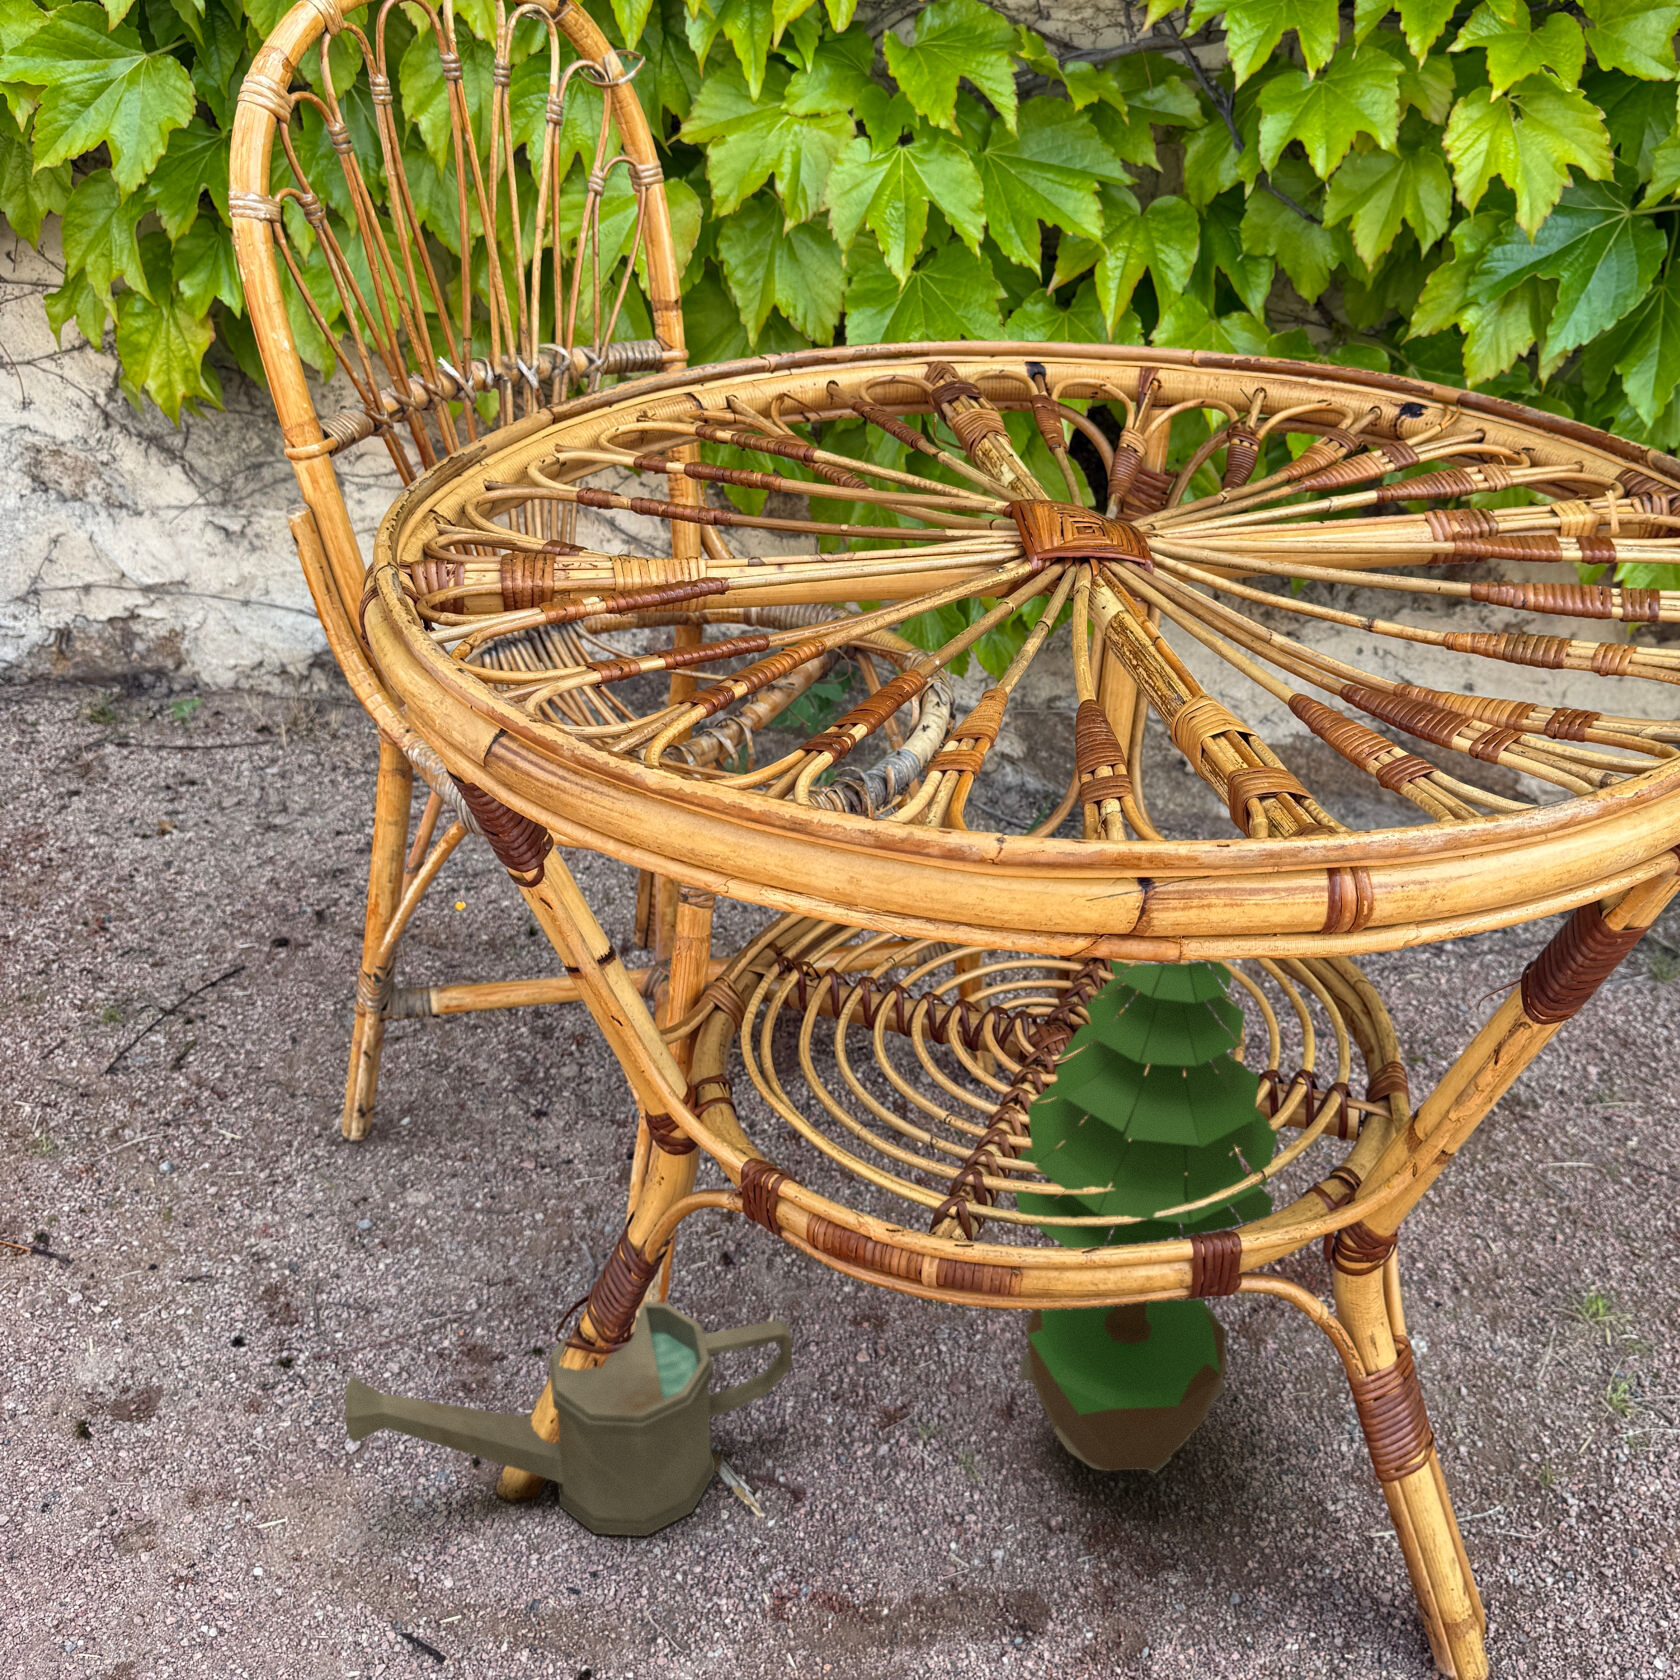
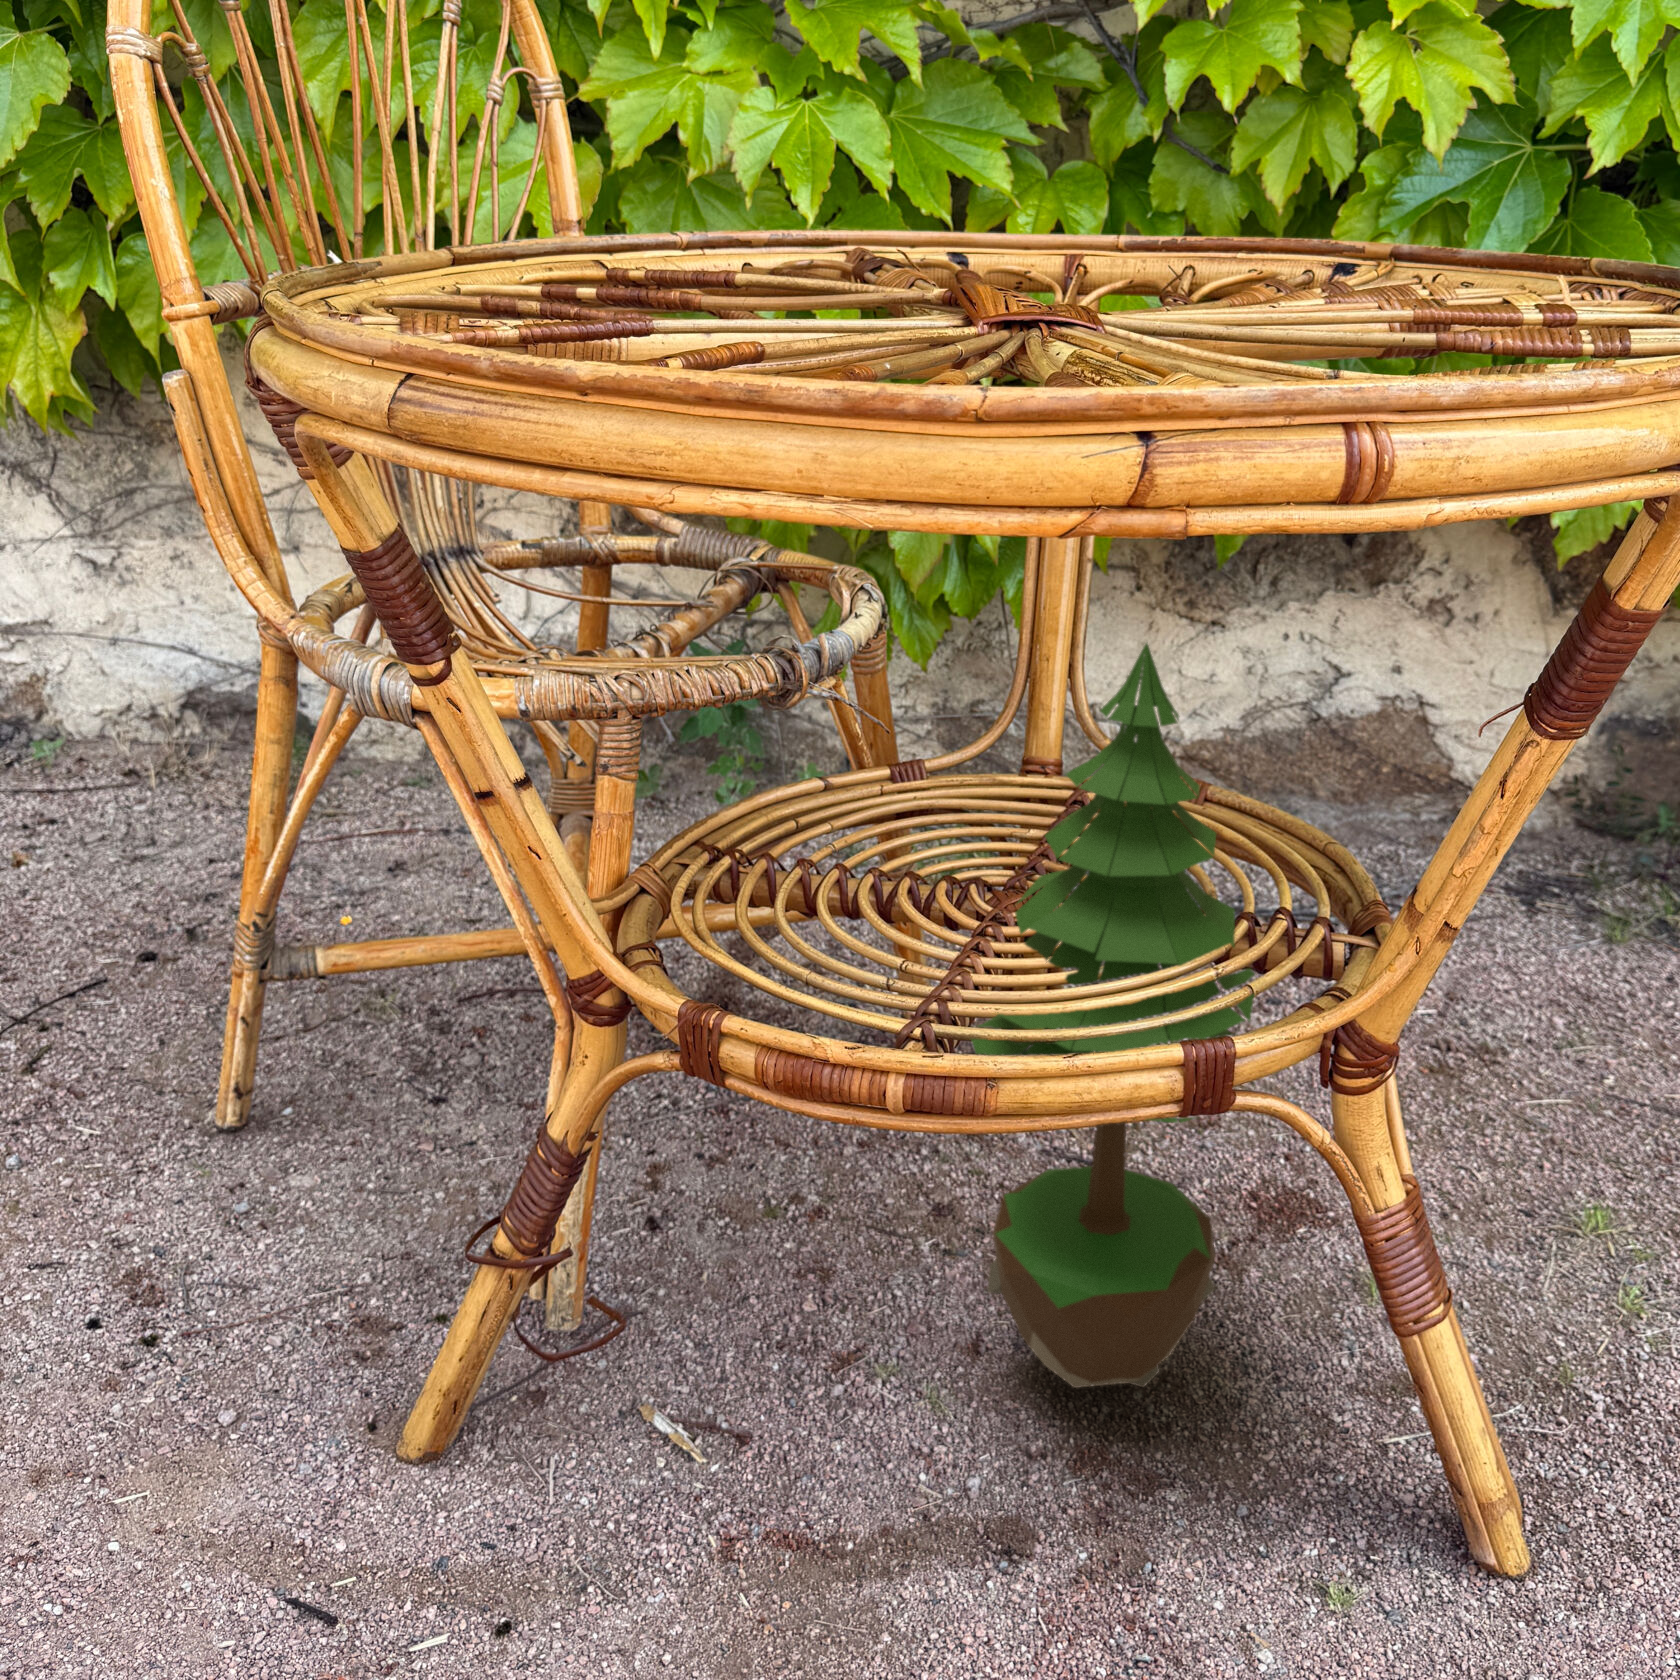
watering can: present [345,1302,792,1536] -> none [217,1227,733,1488]

